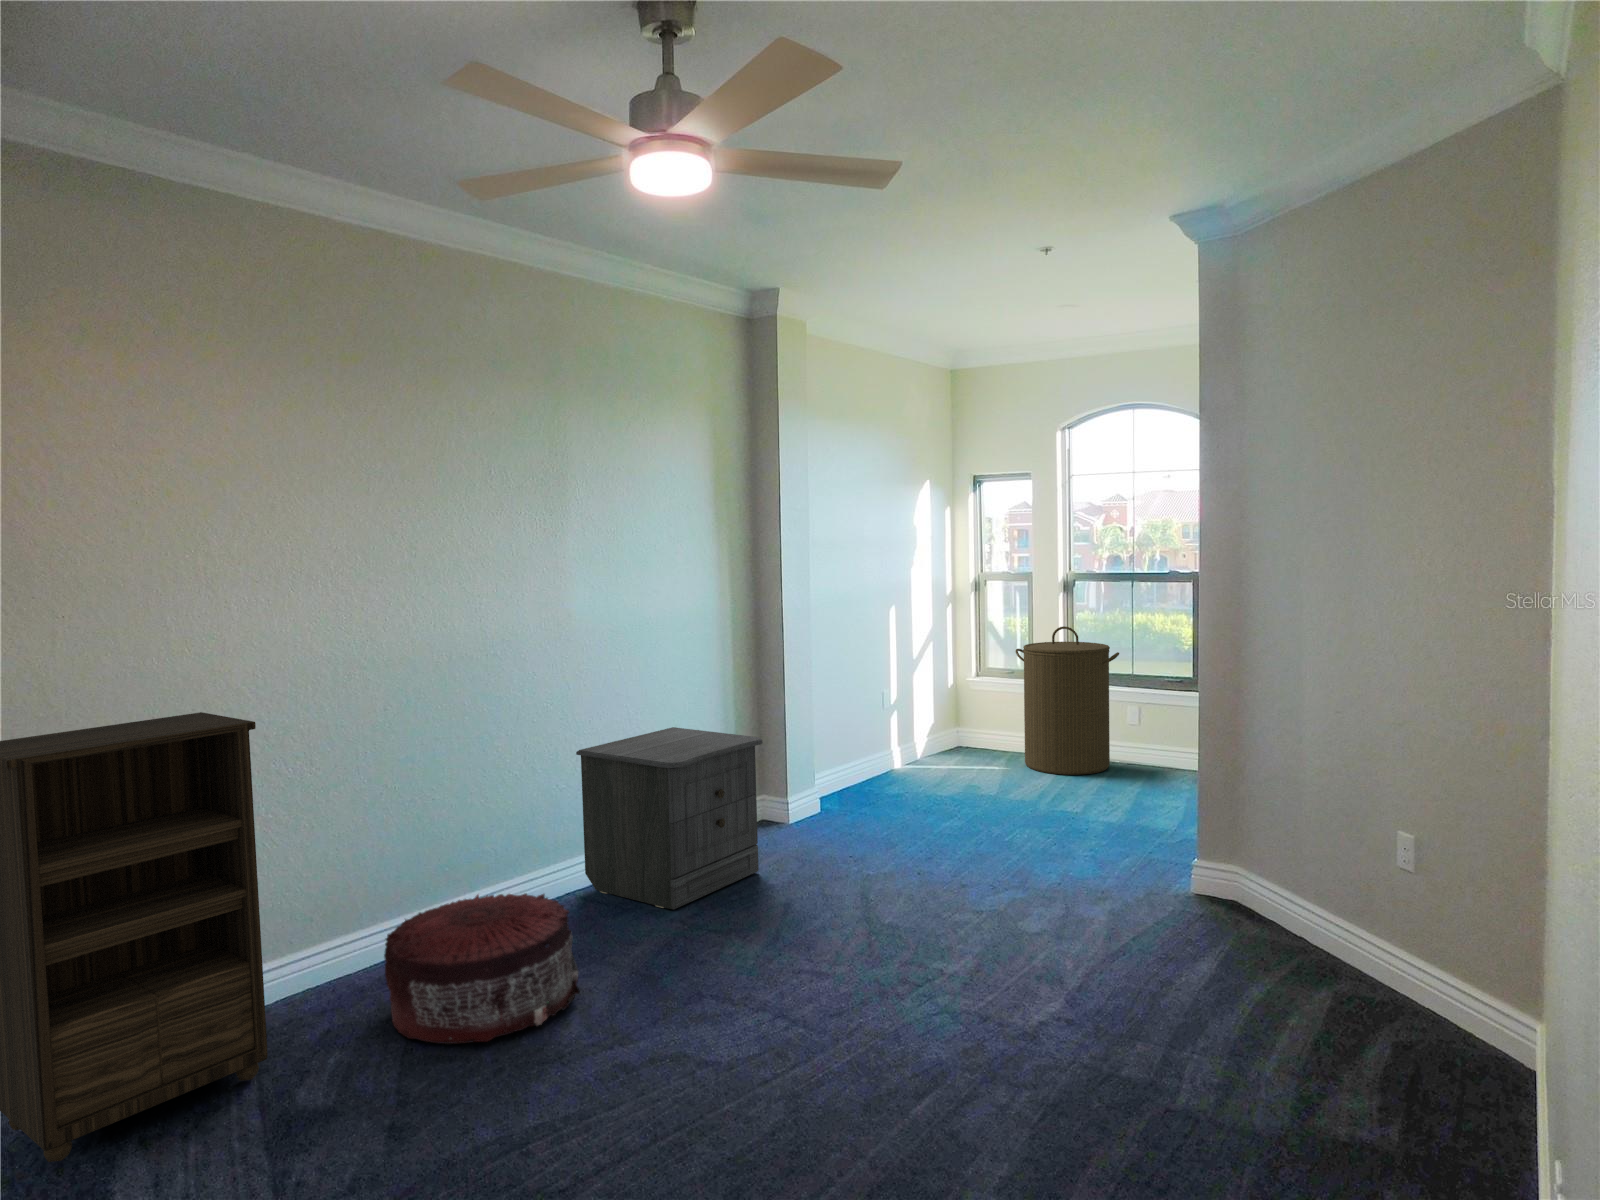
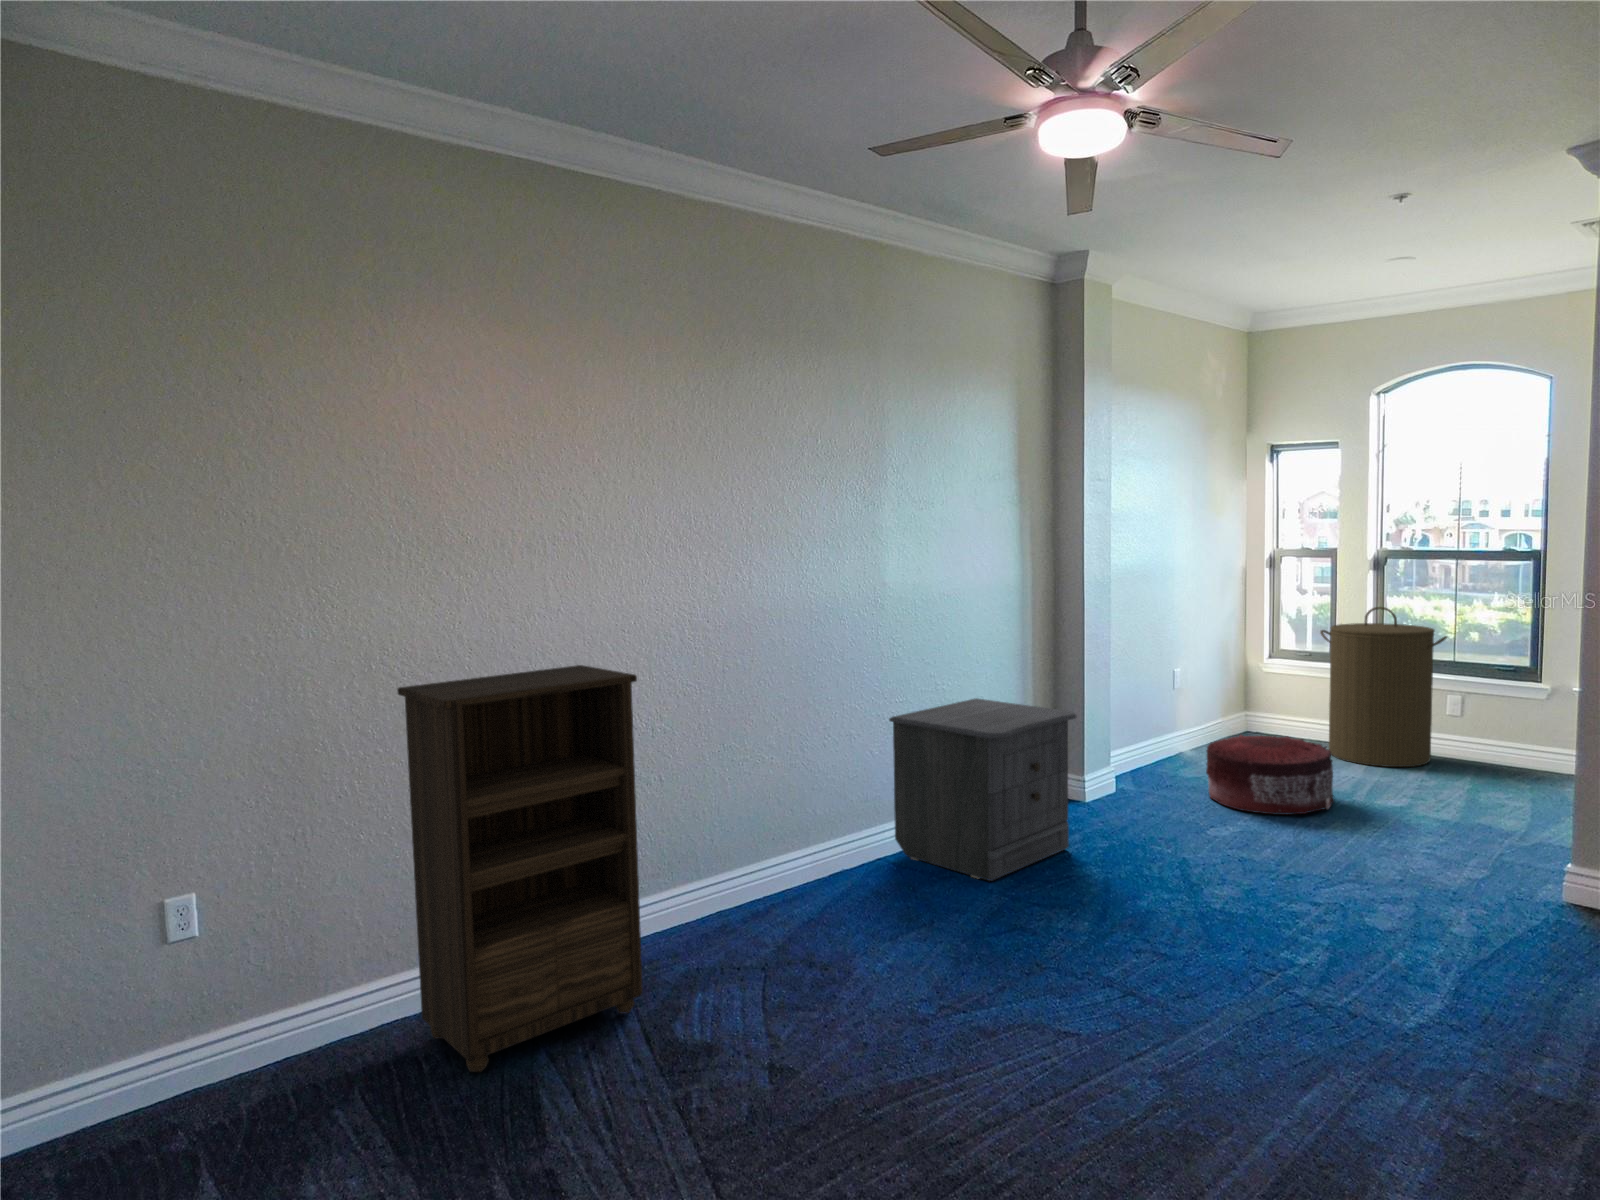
pouf: present [384,893,580,1044] -> present [1206,735,1334,815]

